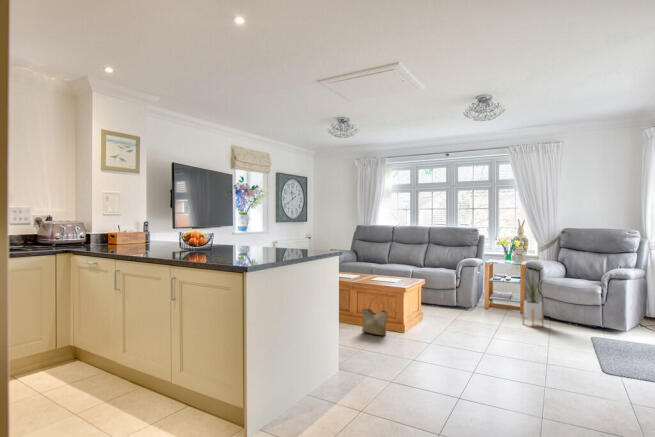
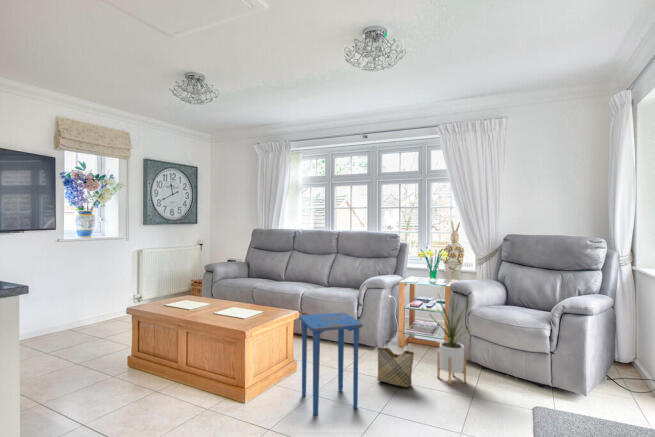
side table: none [437,279,483,339] -> present [299,312,363,415]
woven basket: present [362,309,387,335] -> present [377,330,414,387]

